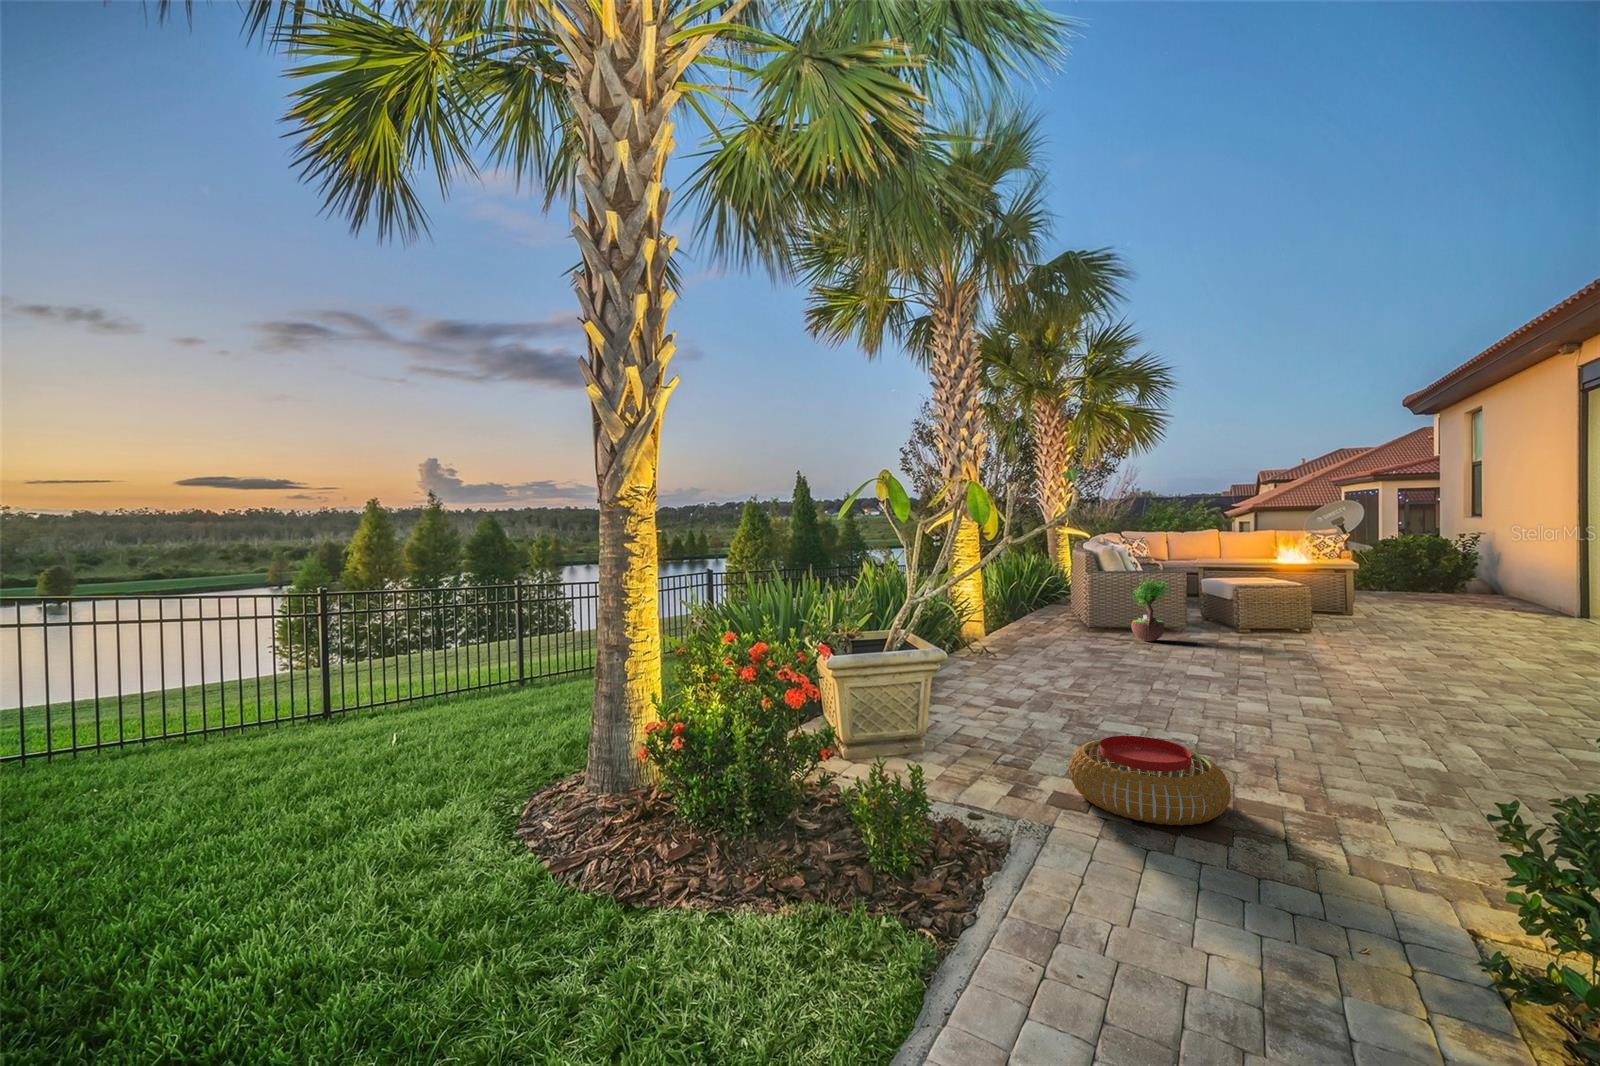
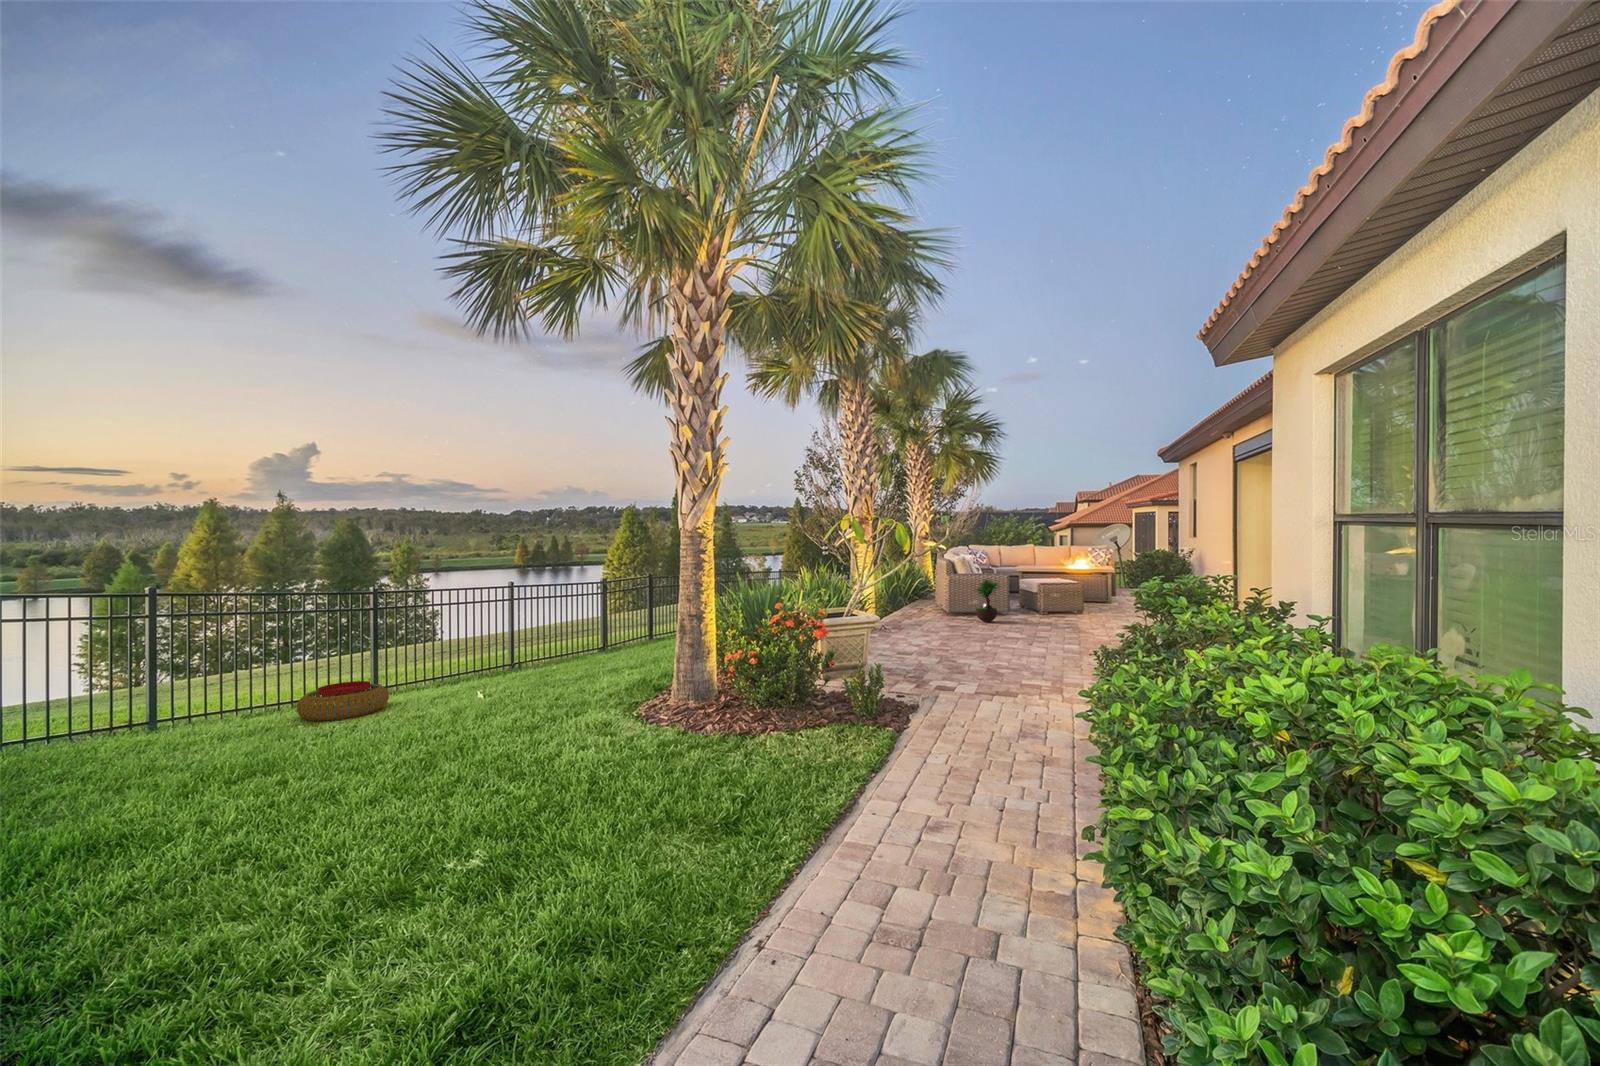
pouf: present [1069,736,1231,825] -> present [297,681,389,721]

